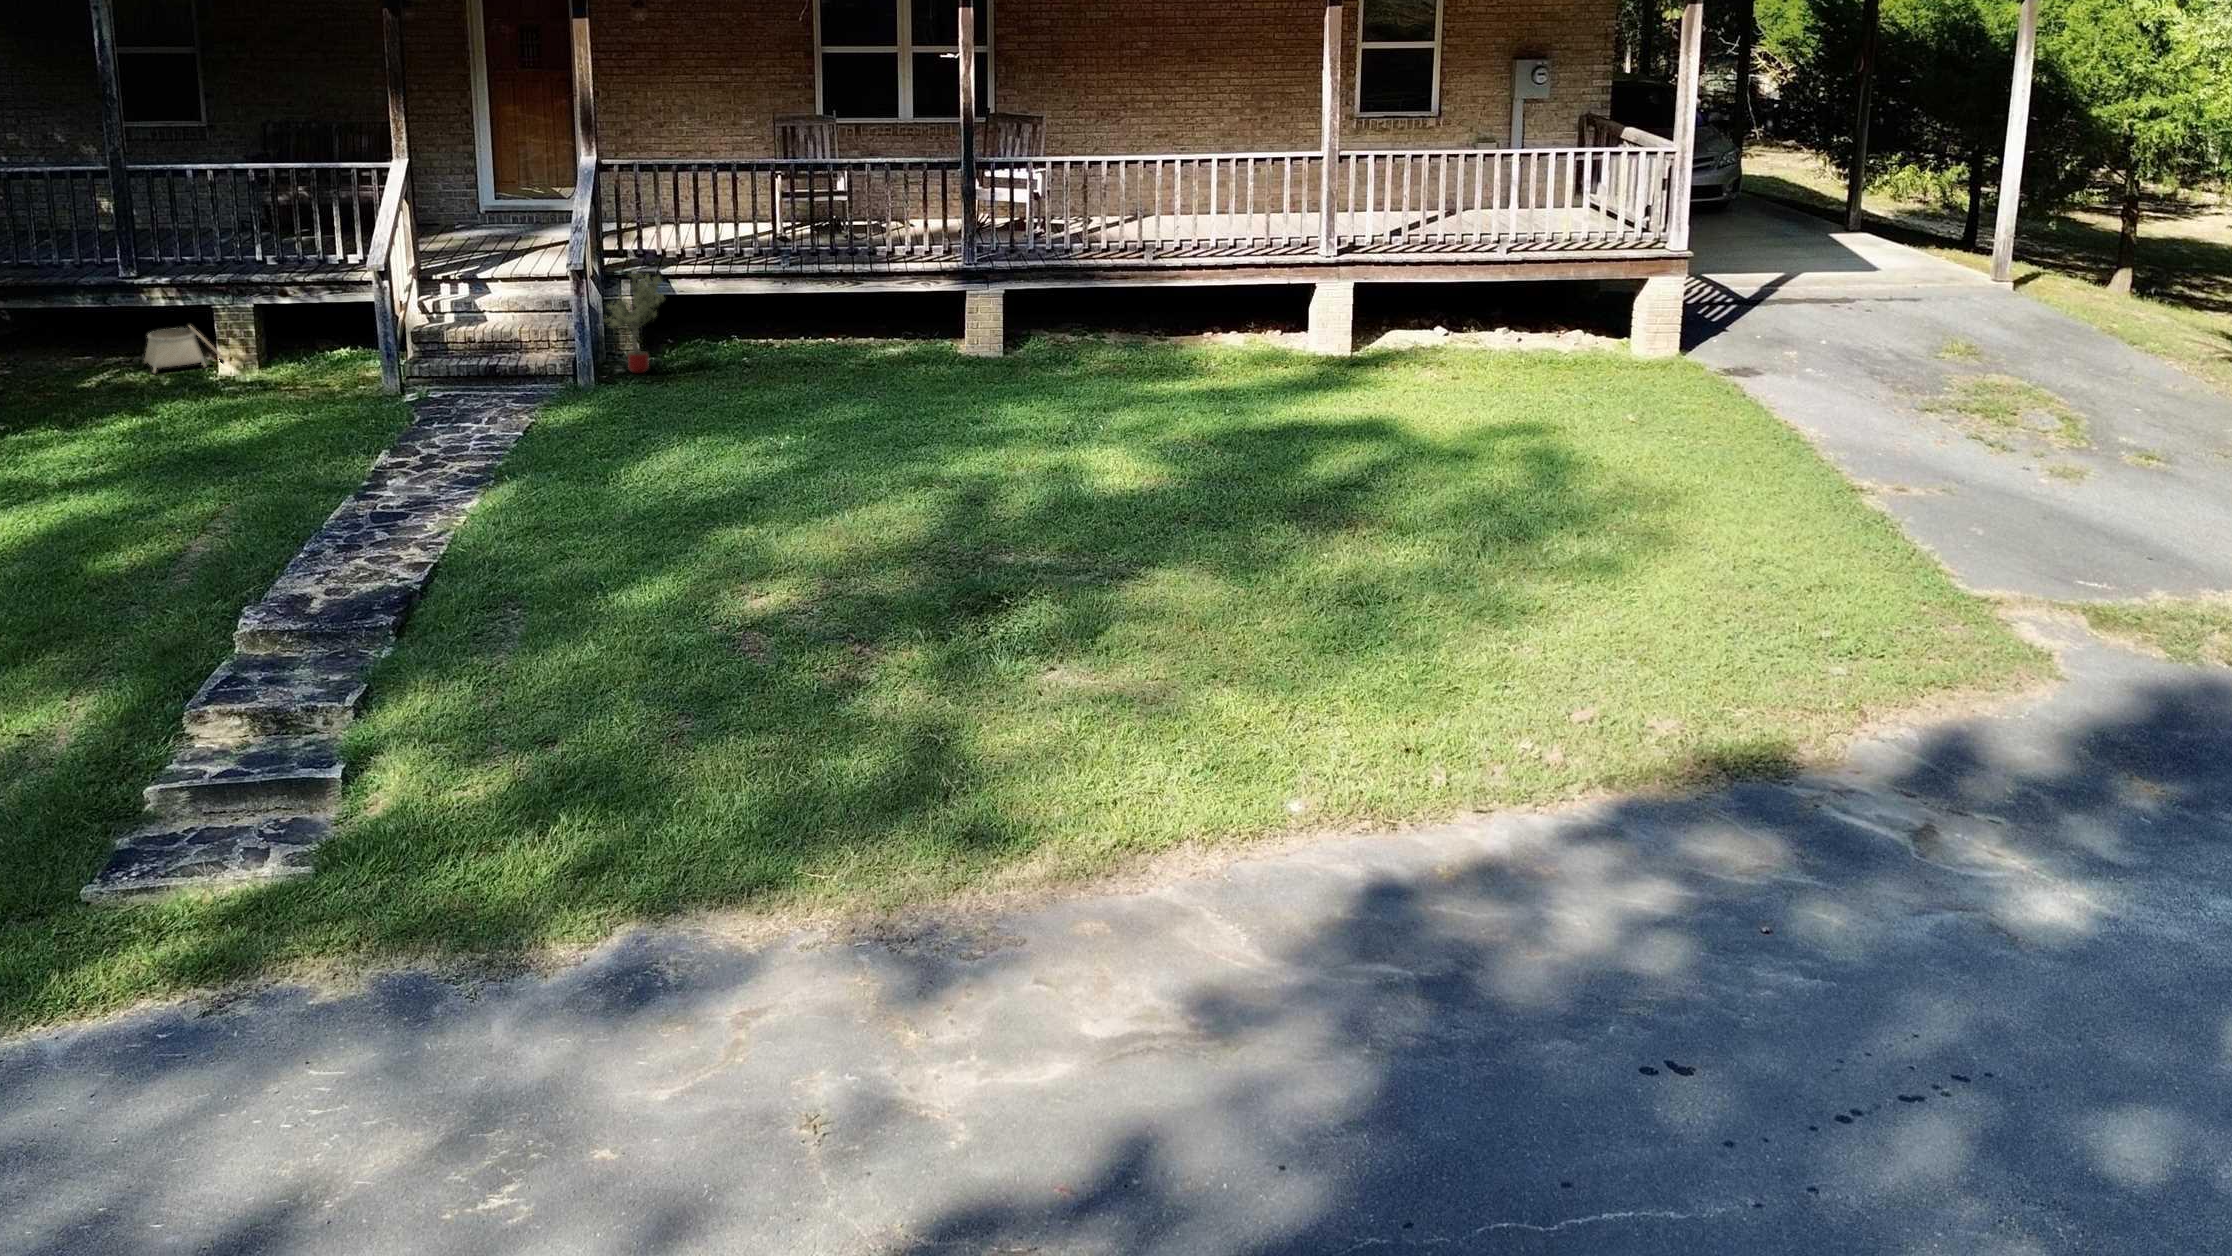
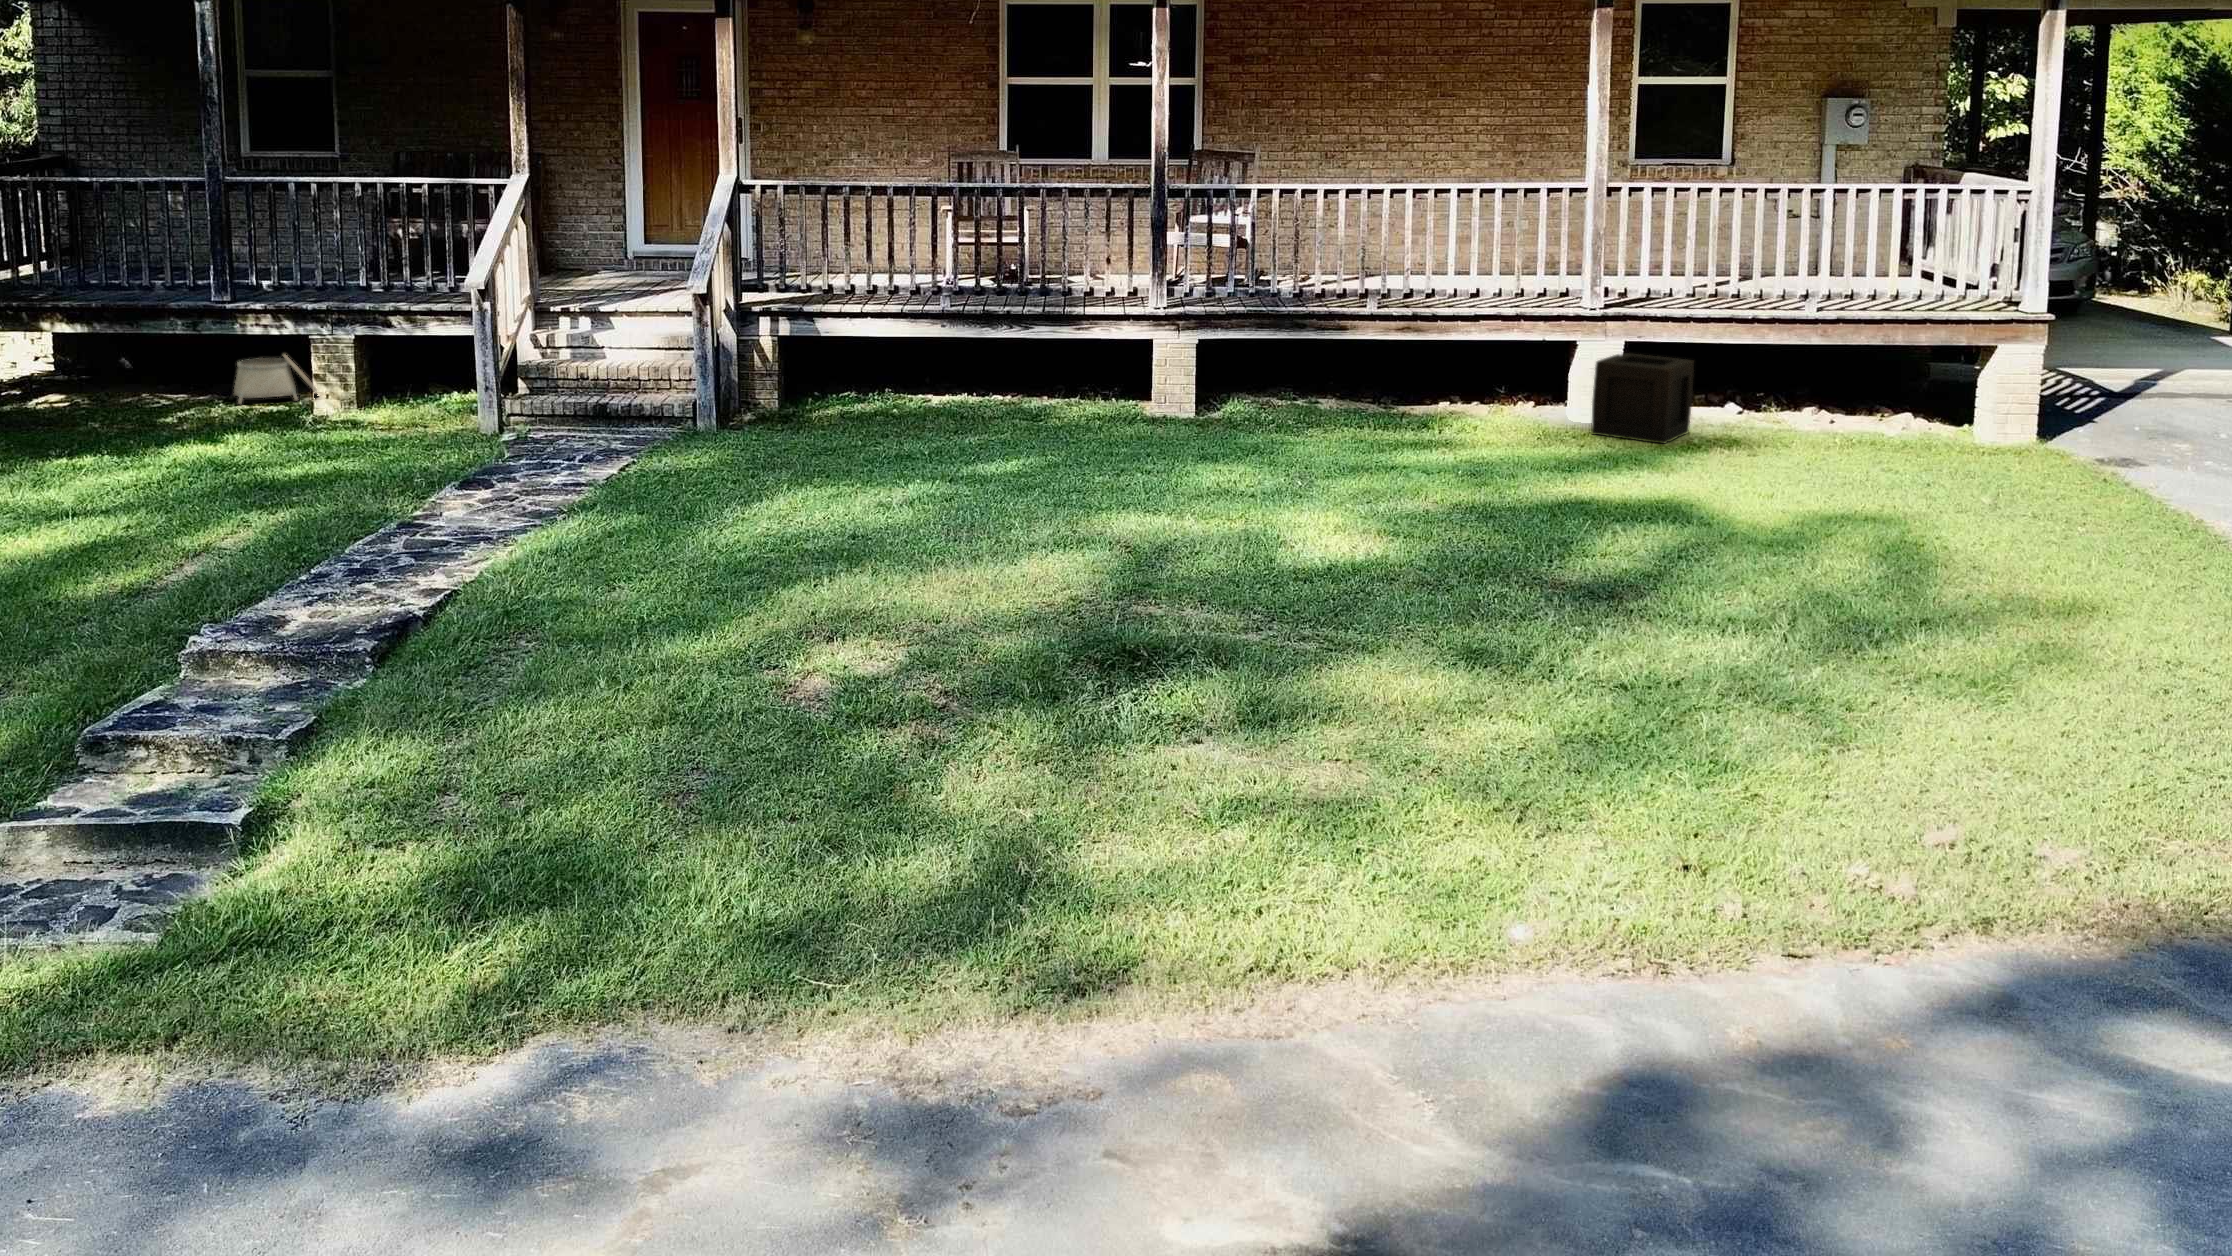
potted tree: present [604,268,664,373] -> none [728,298,804,421]
wooden crate: none [1330,289,1412,368] -> present [1591,353,1694,444]

